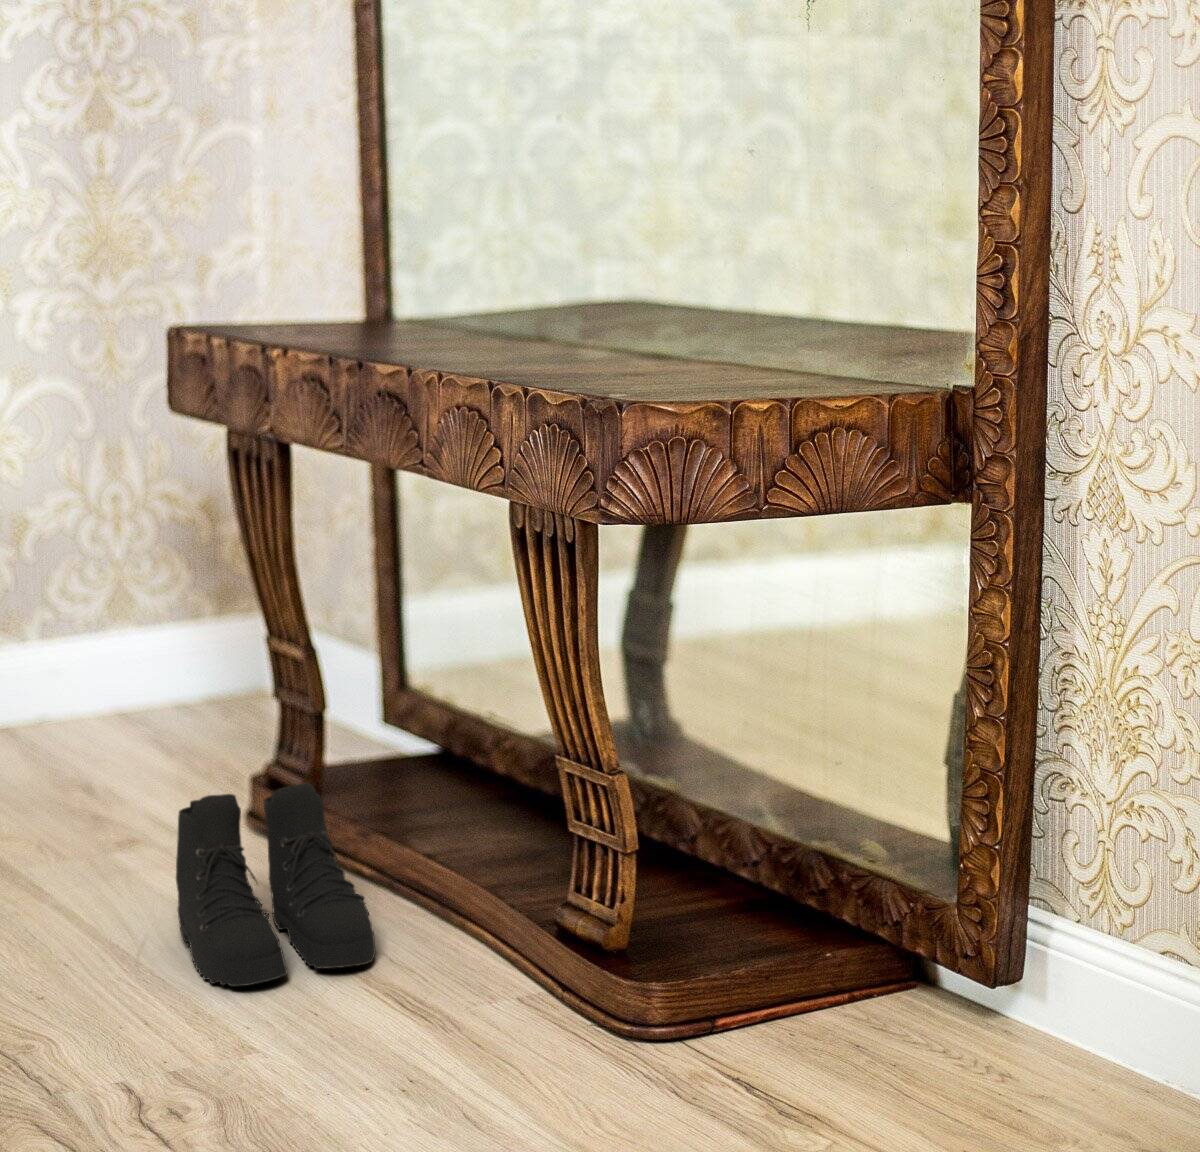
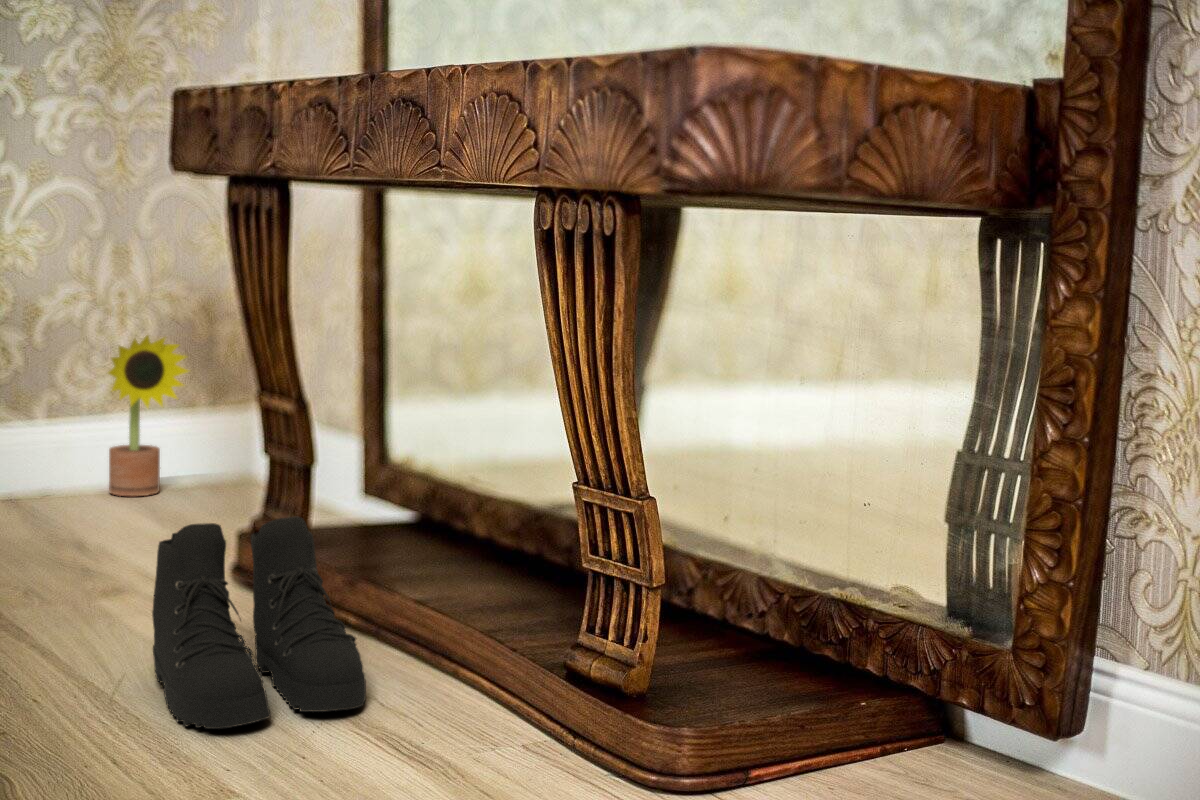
decorative plant: none [108,558,196,729] -> present [108,335,188,496]

